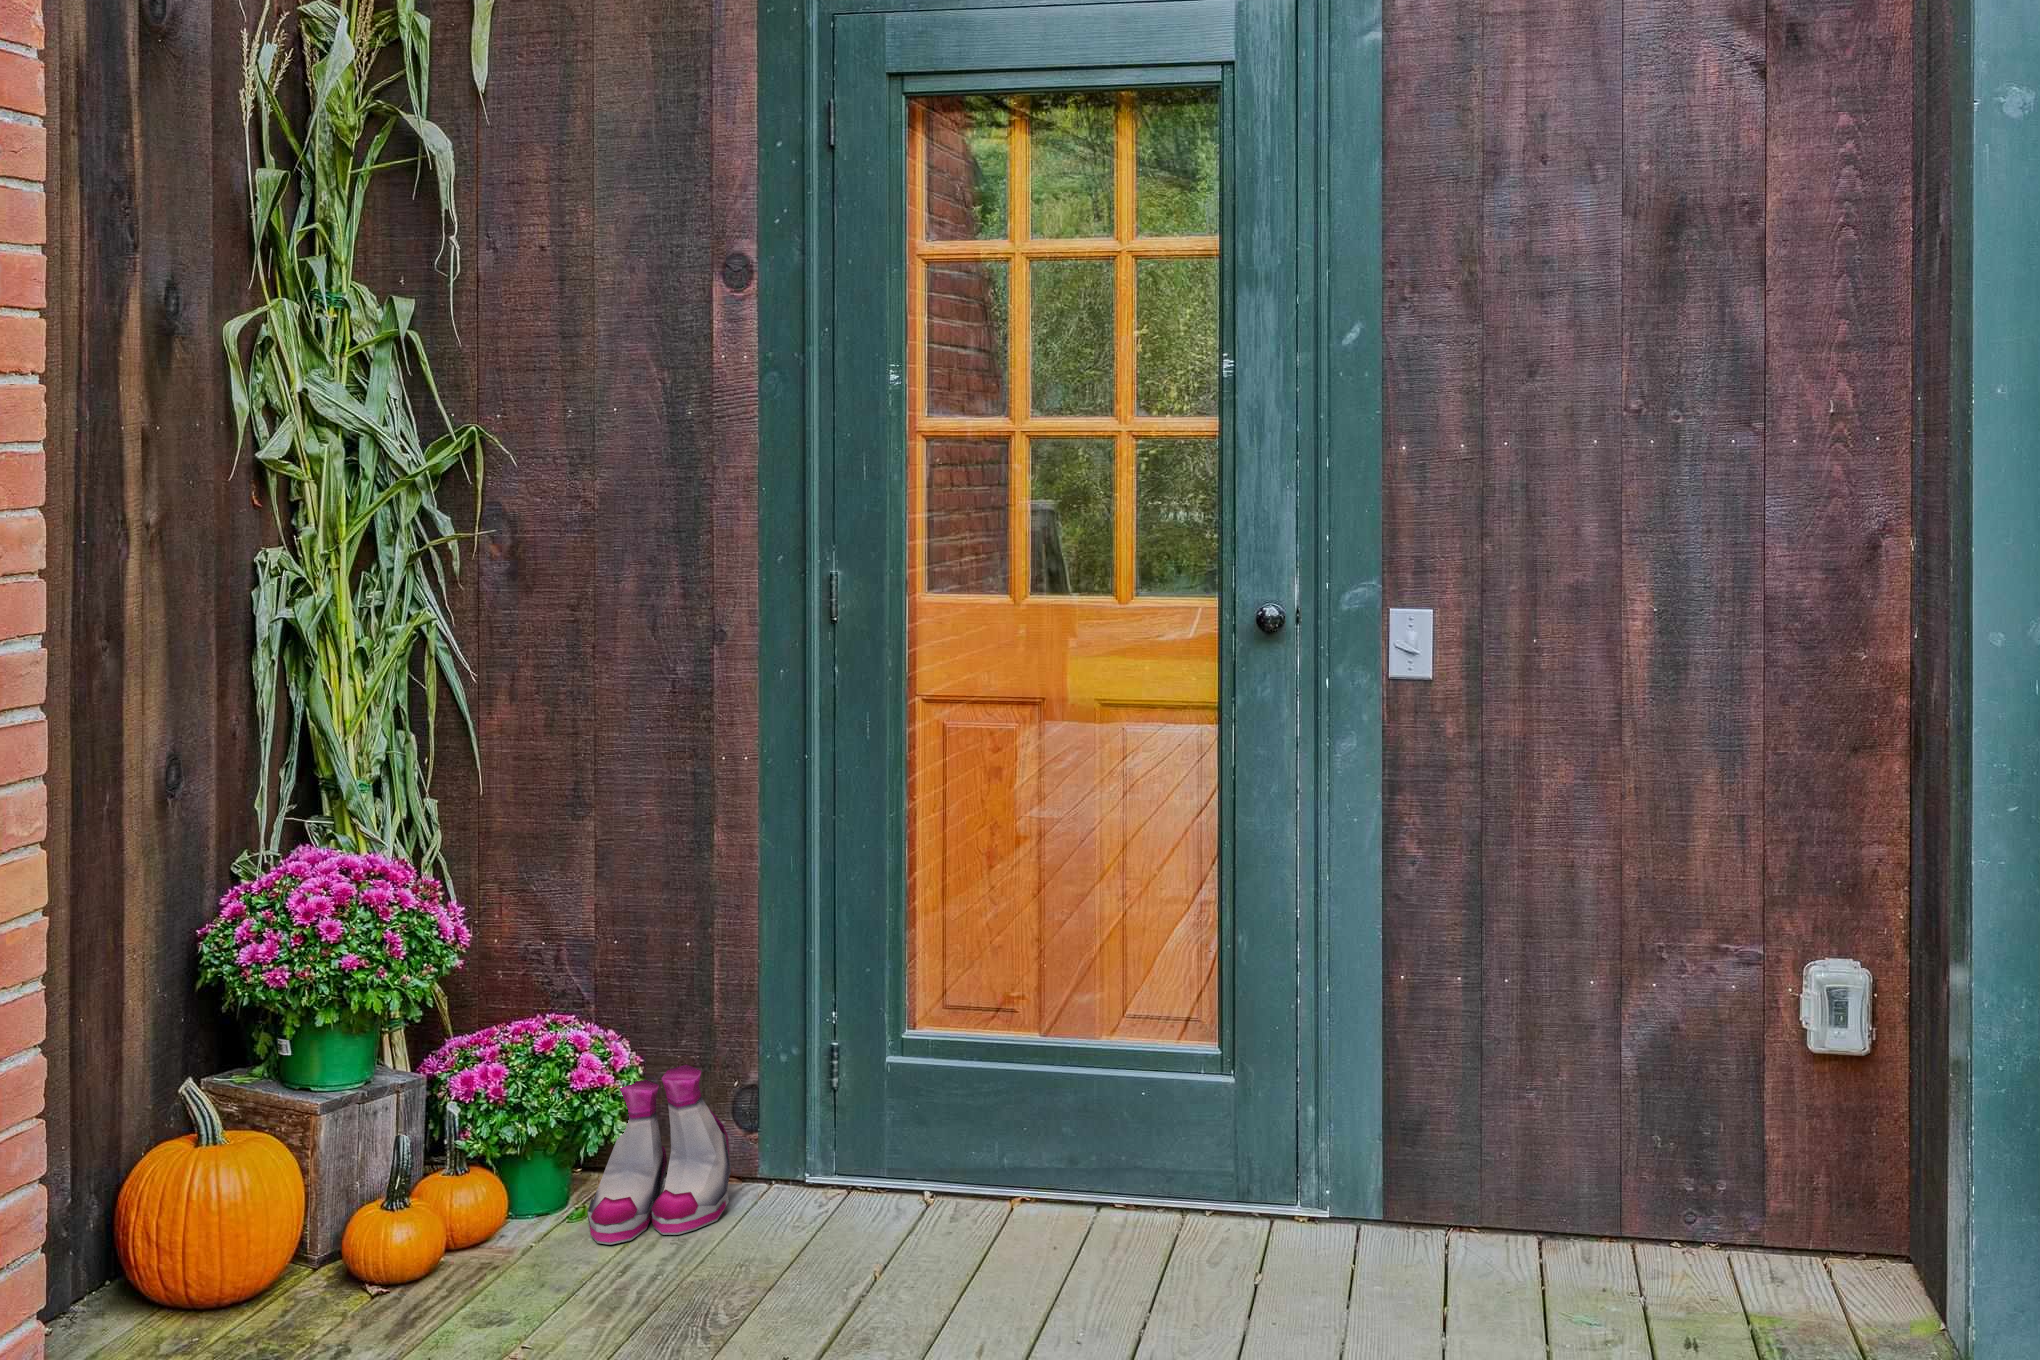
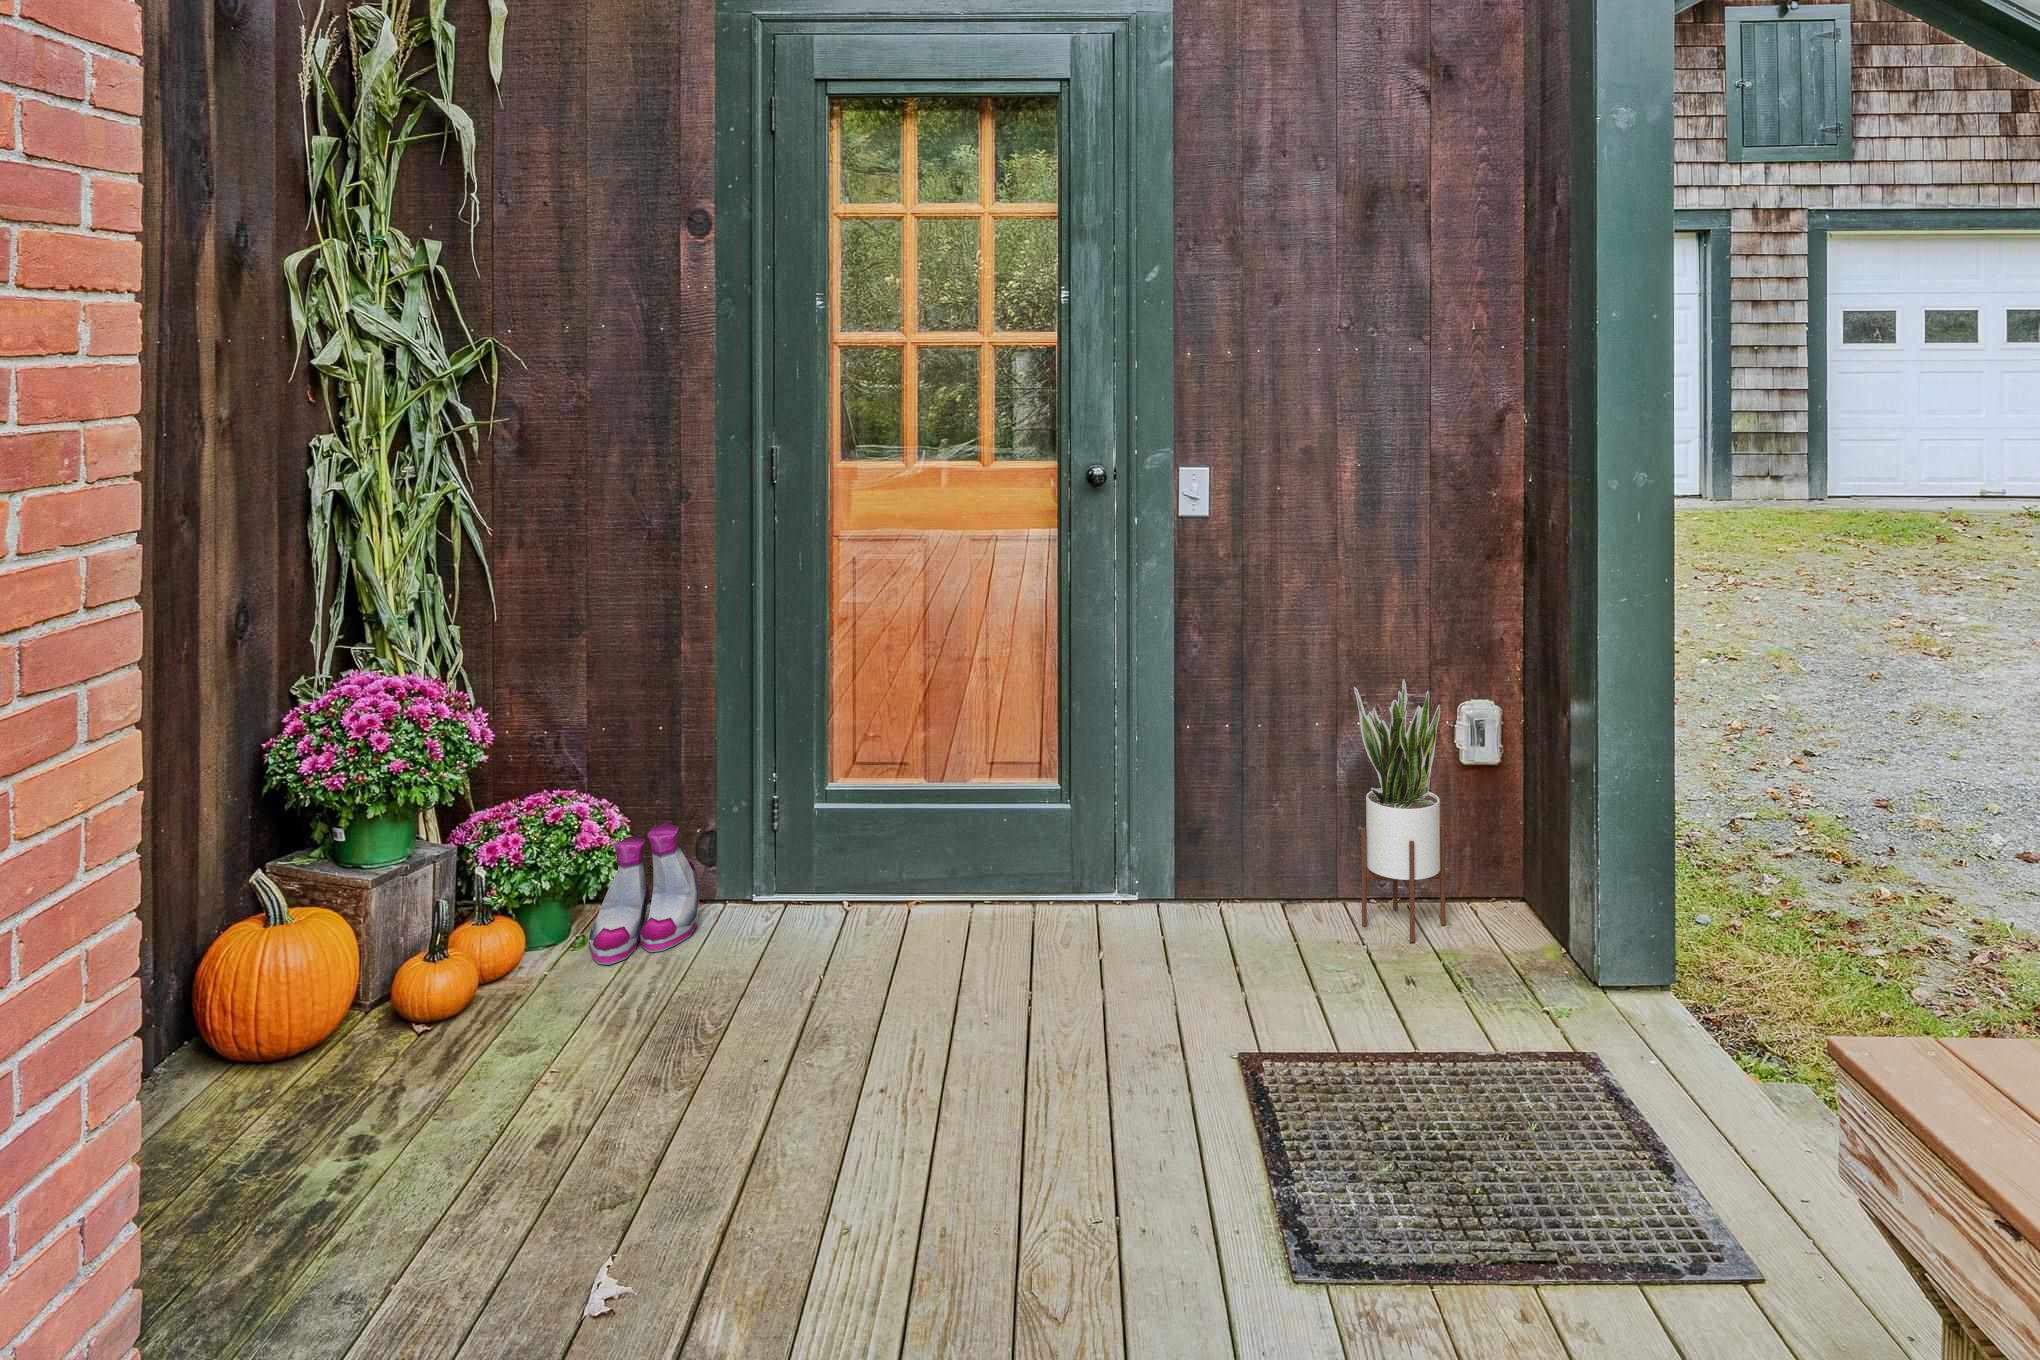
potted plant: none [1646,907,1812,1311] -> present [1354,679,1445,942]

